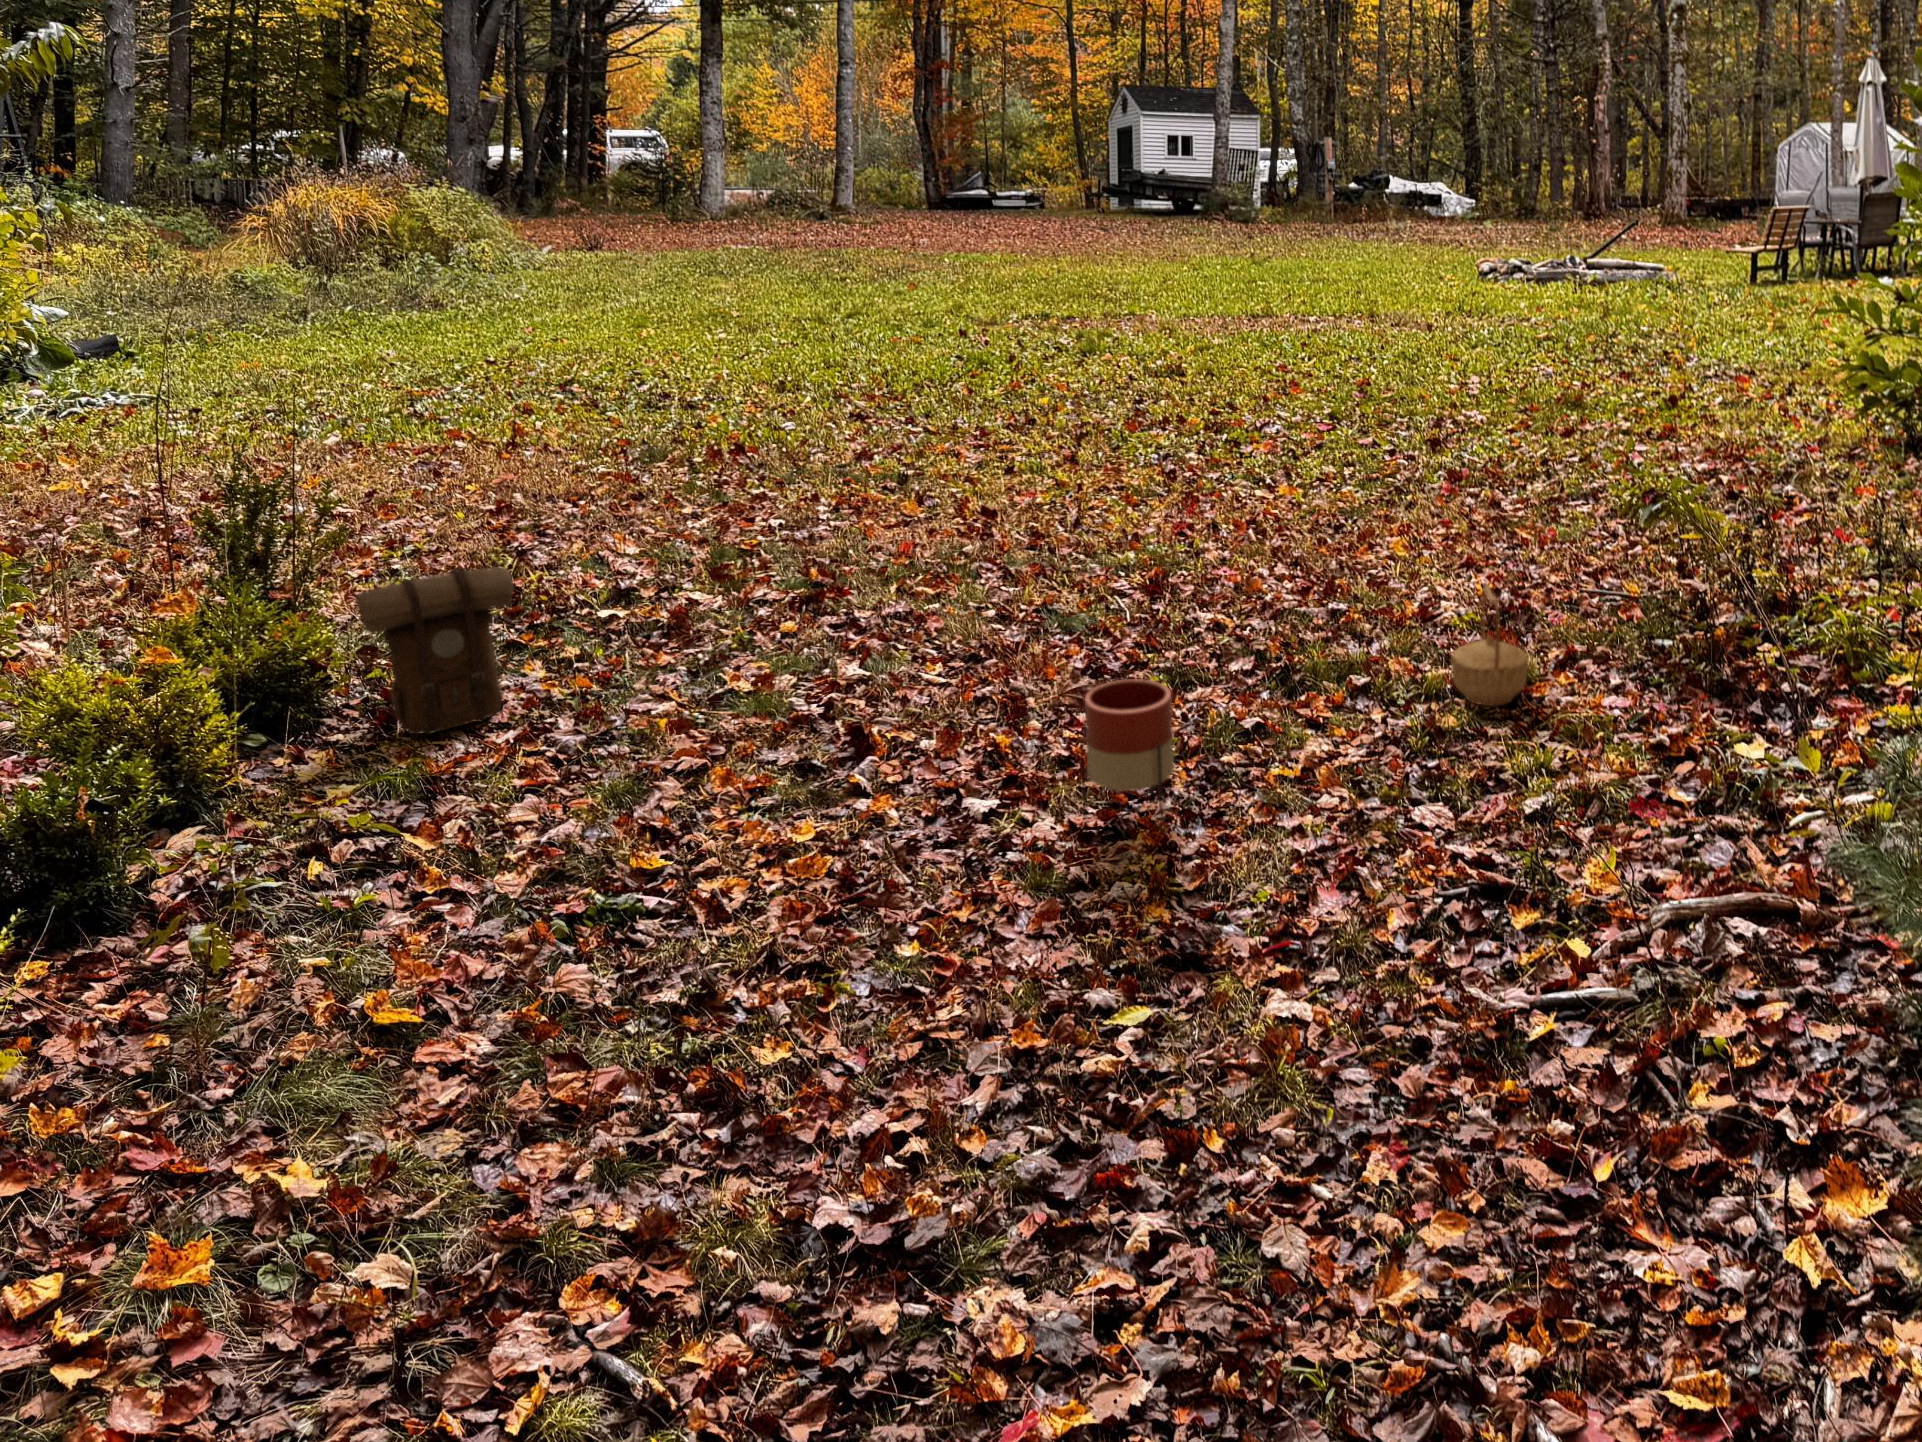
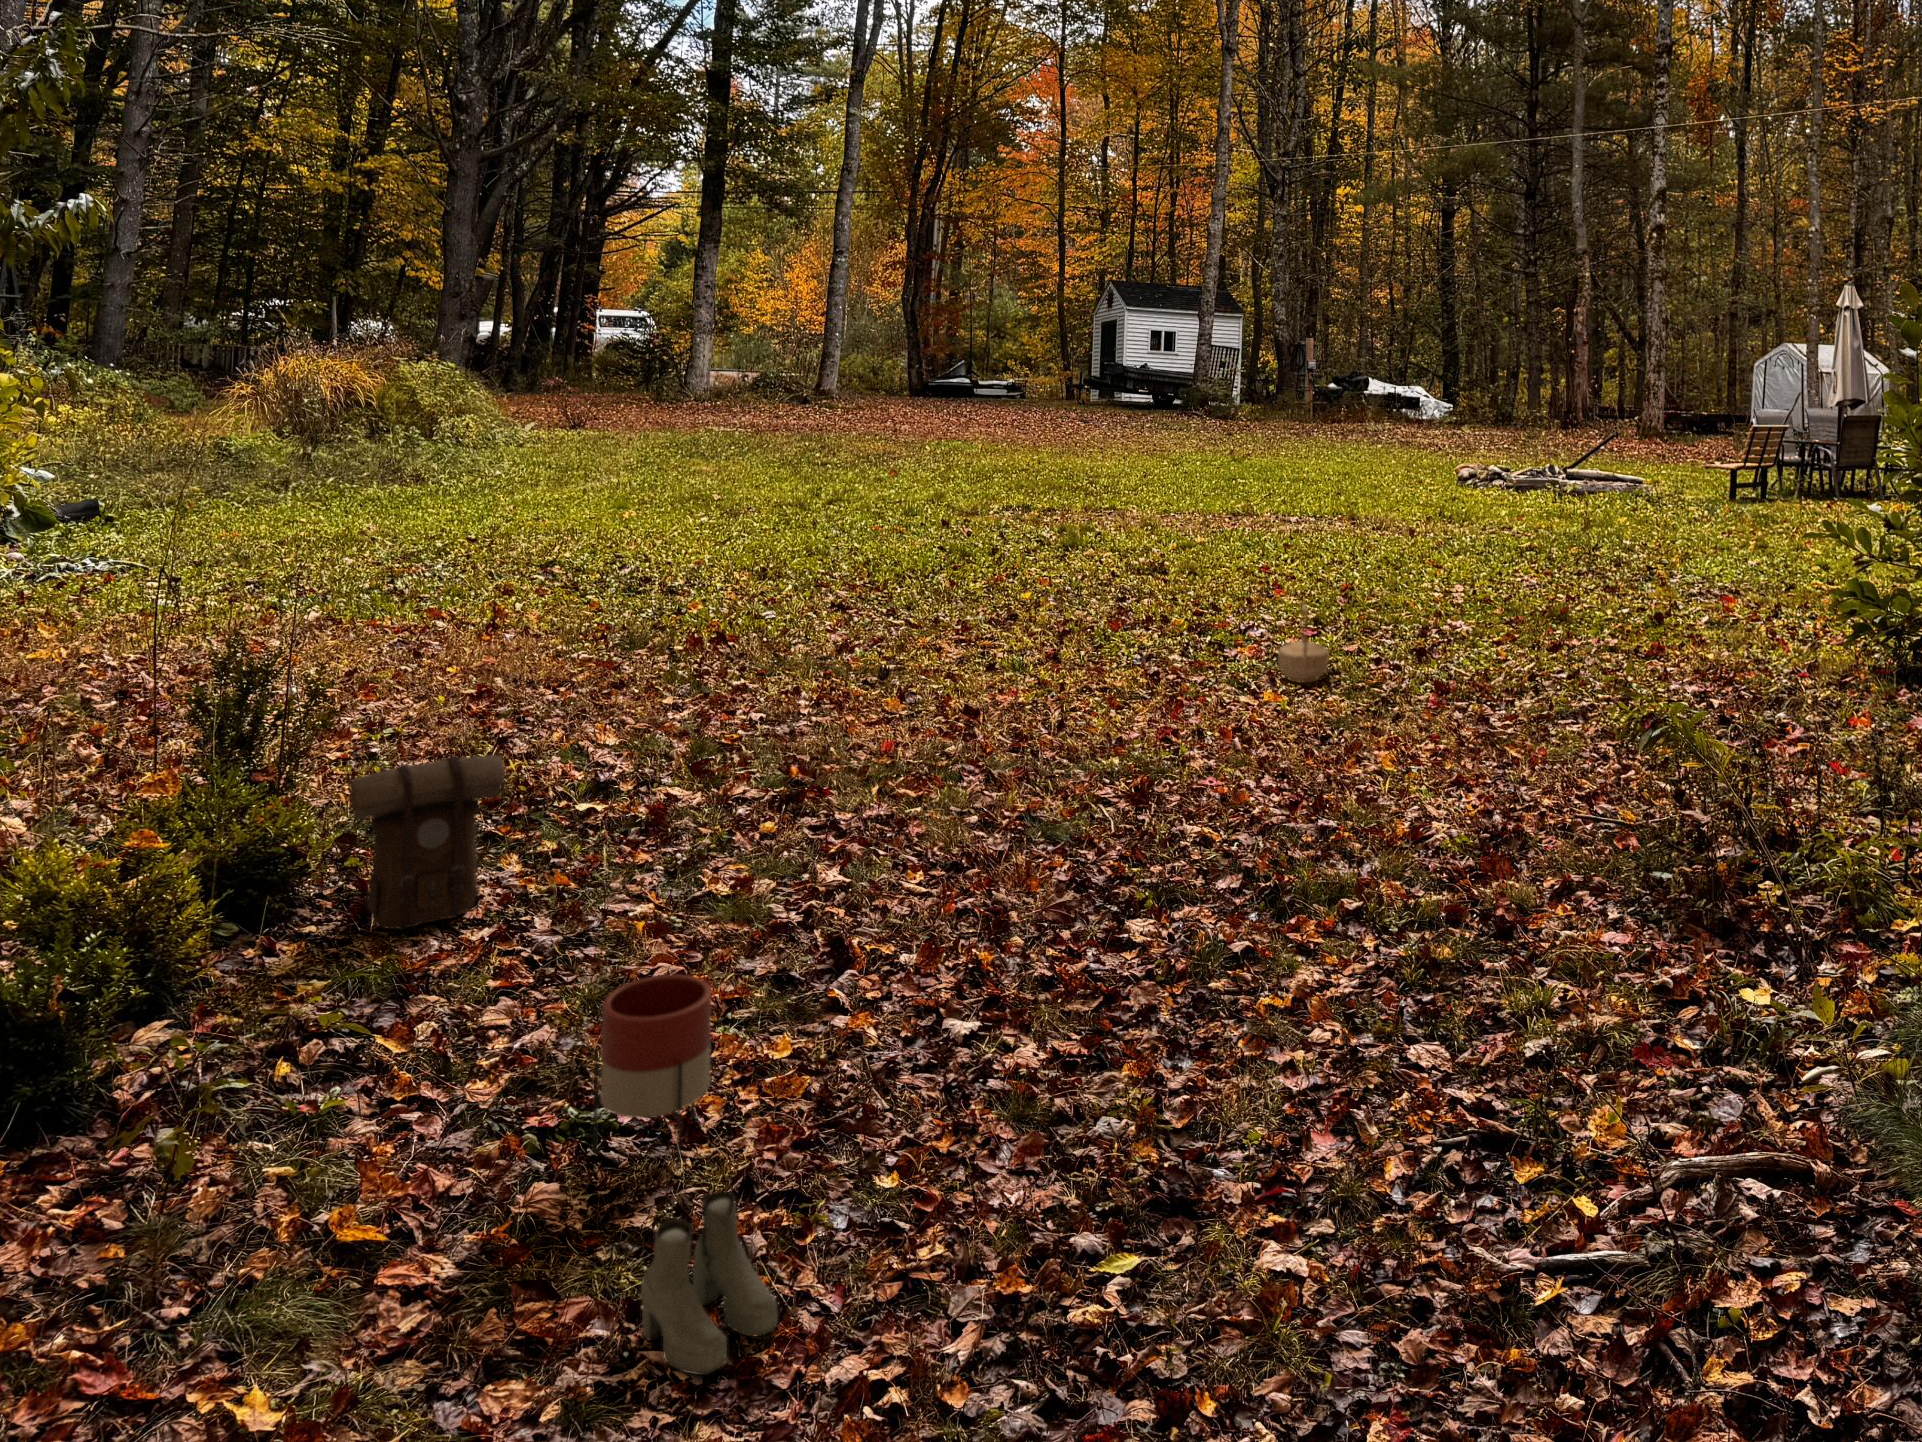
basket: present [1451,584,1528,706] -> present [1278,604,1329,683]
planter: present [1080,679,1174,831] -> present [593,975,711,1170]
boots: none [667,970,804,1134] -> present [641,1192,778,1375]

